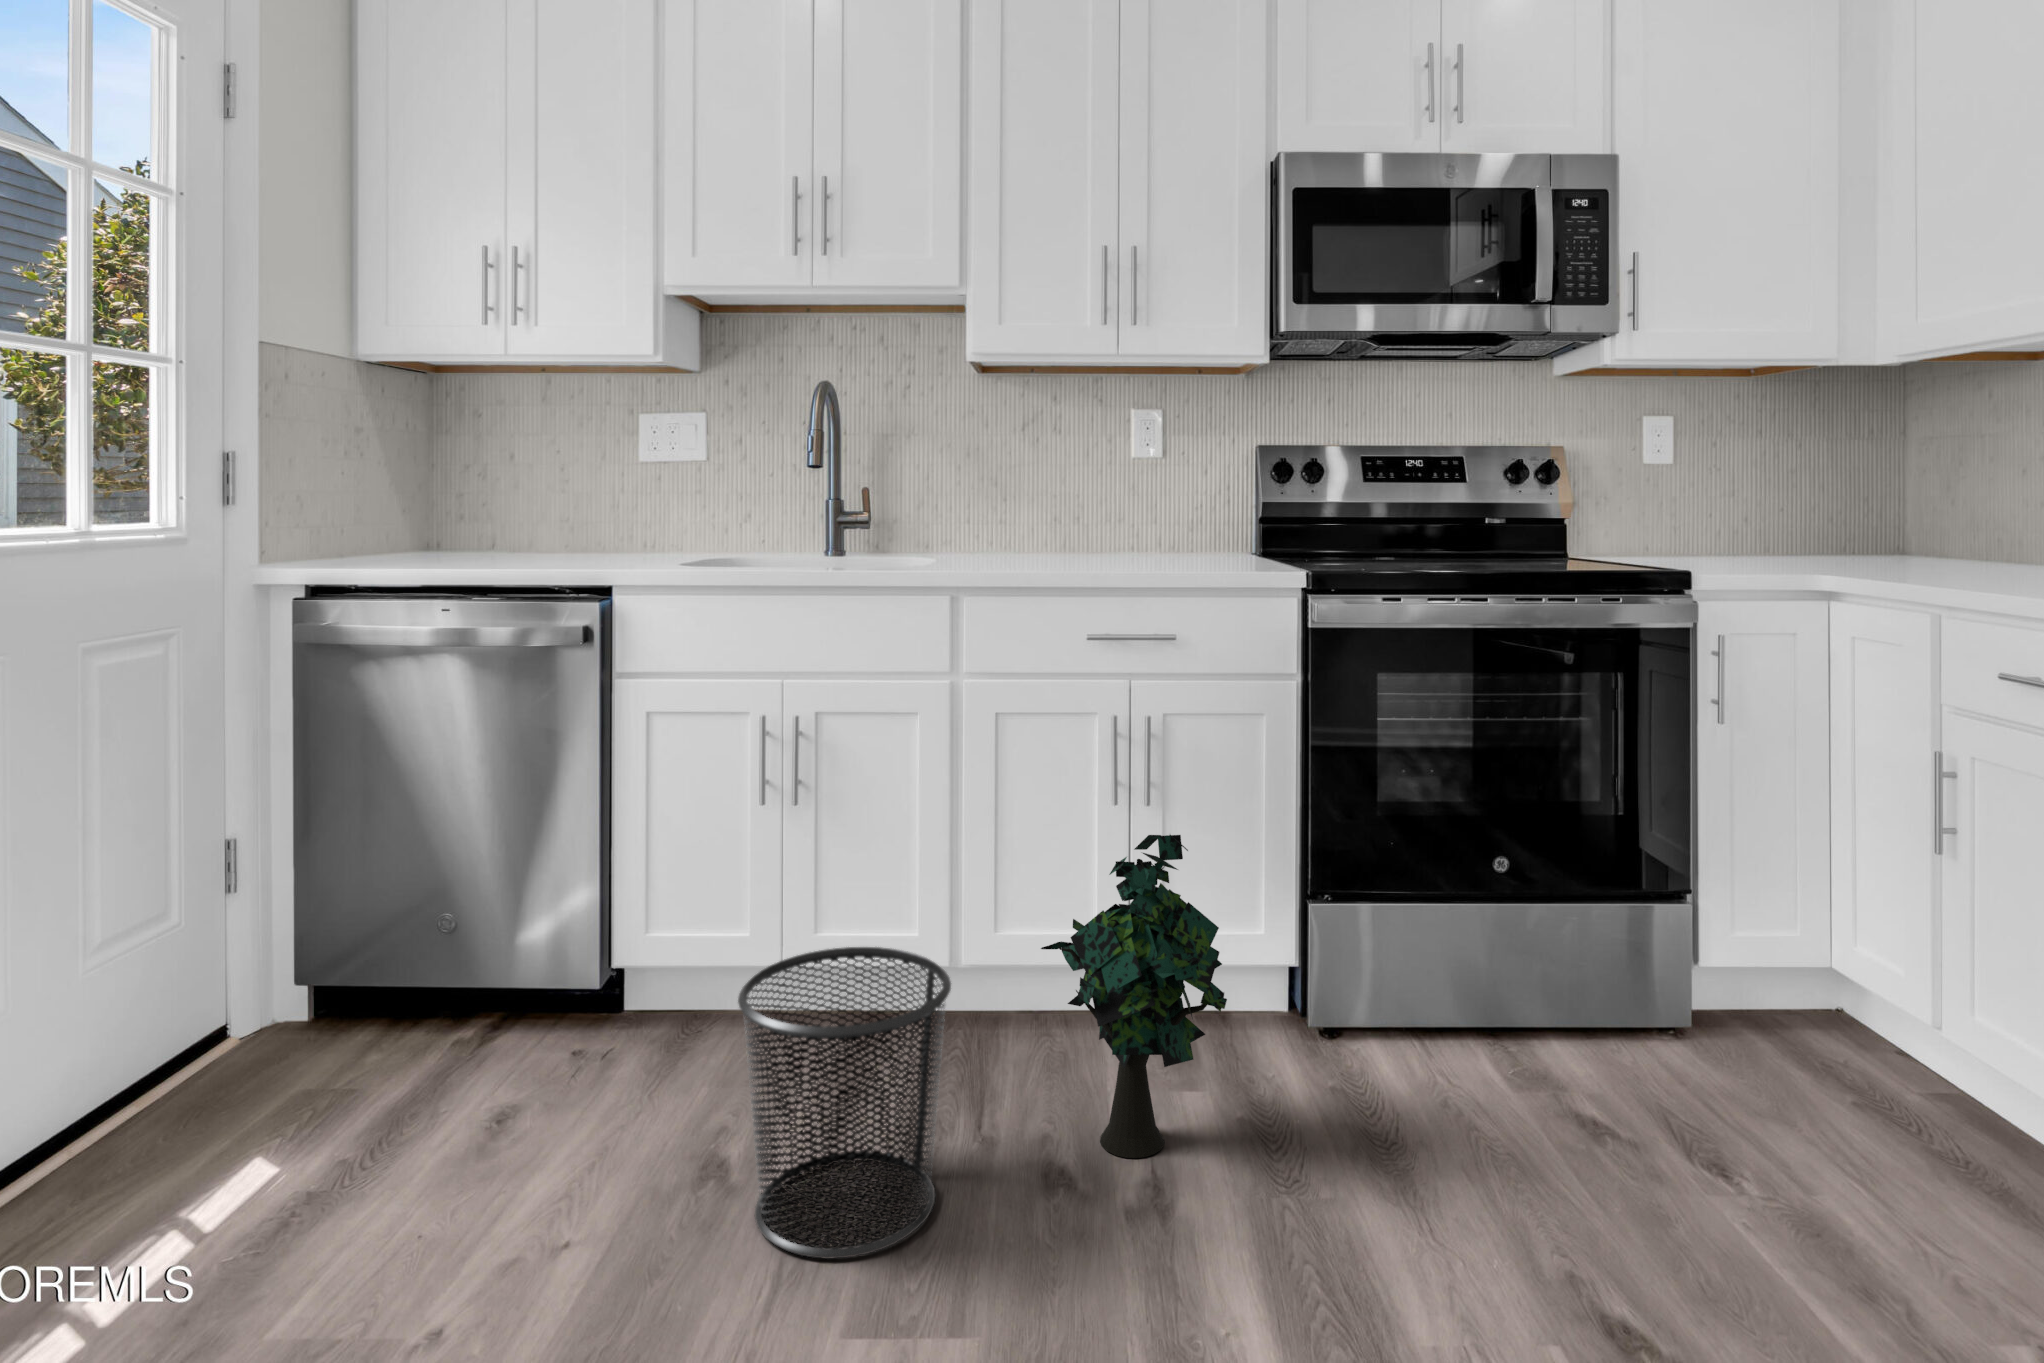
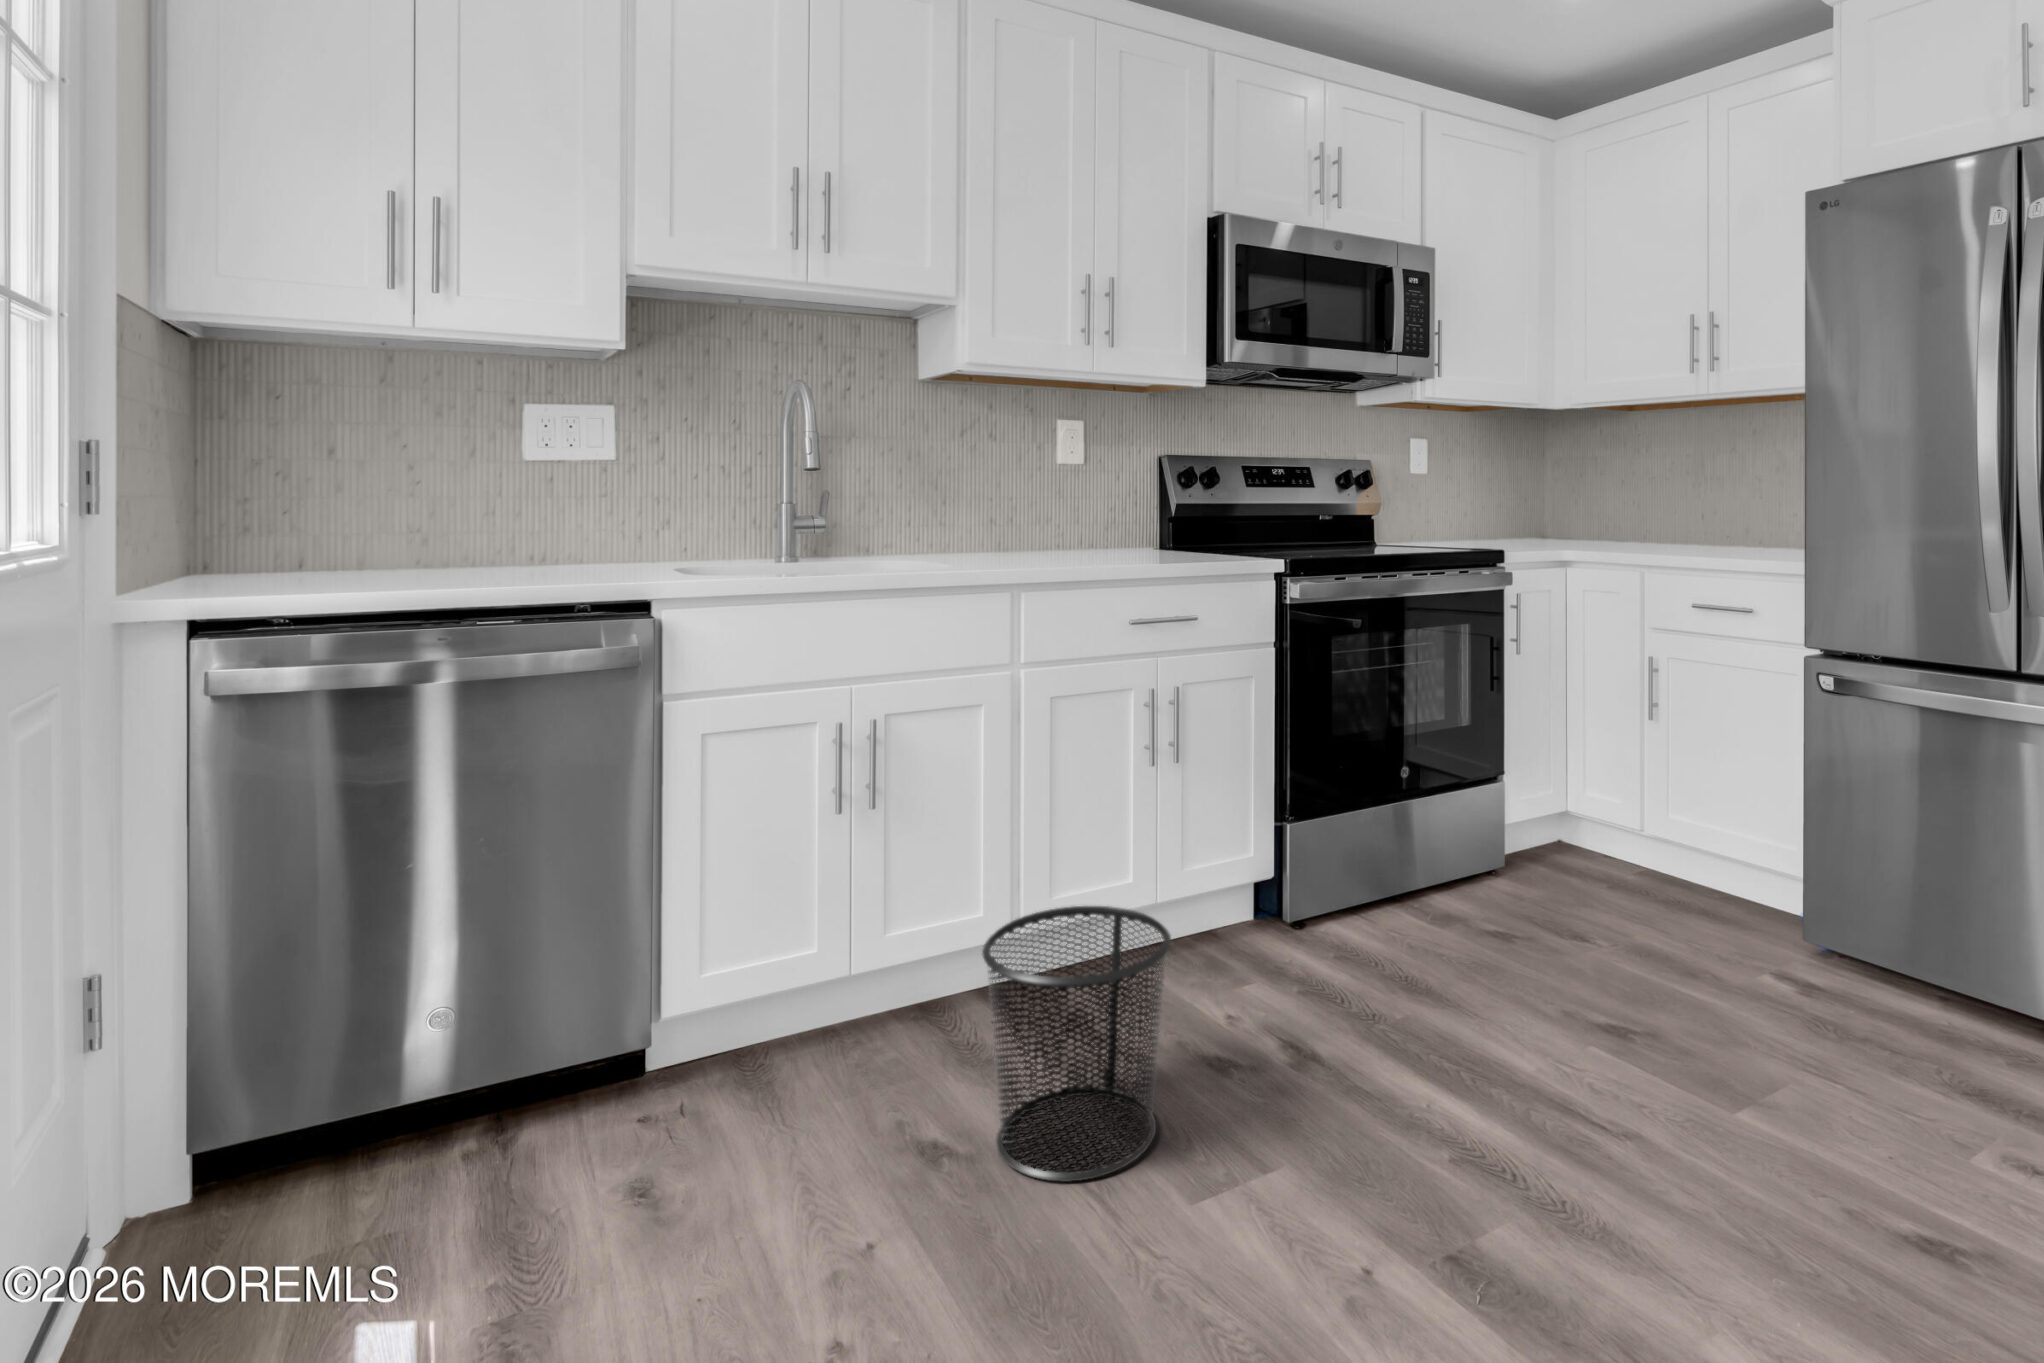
decorative plant: present [1041,835,1227,1158] -> none [1172,772,1318,1038]

